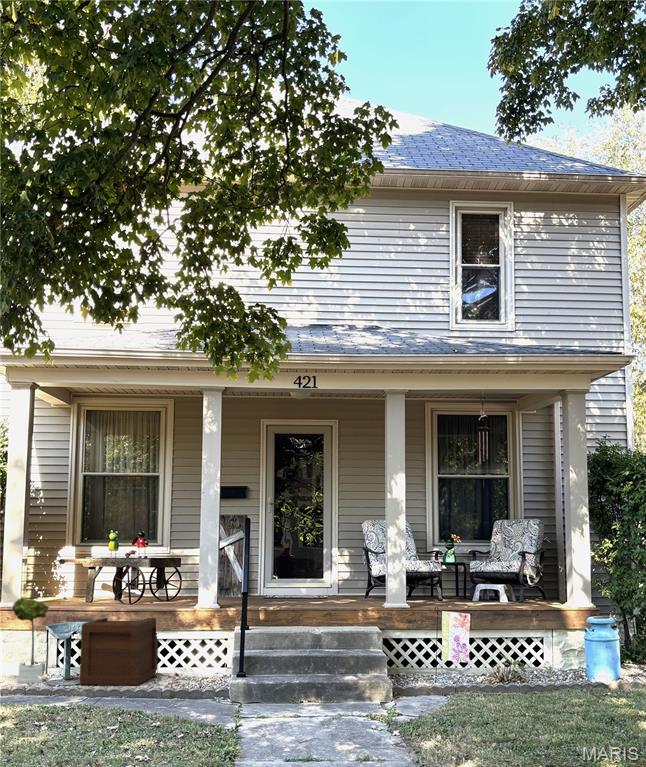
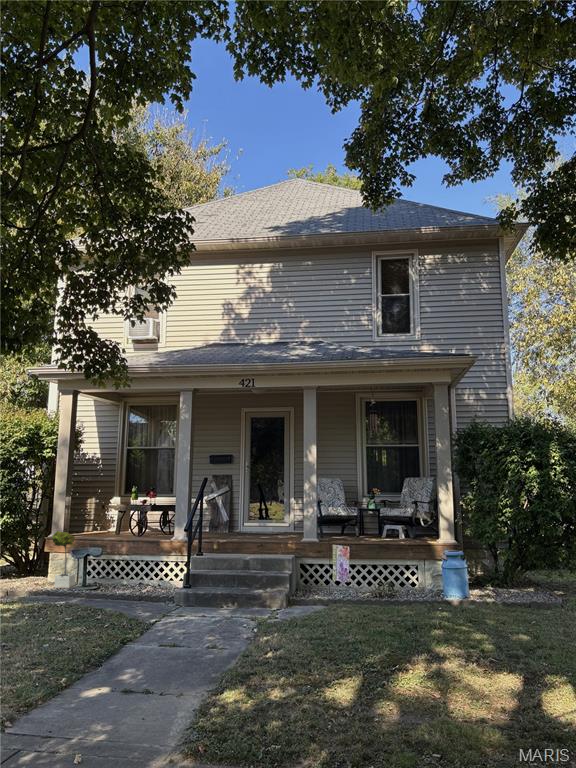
wooden crate: present [80,617,158,686] -> none [89,545,147,593]

